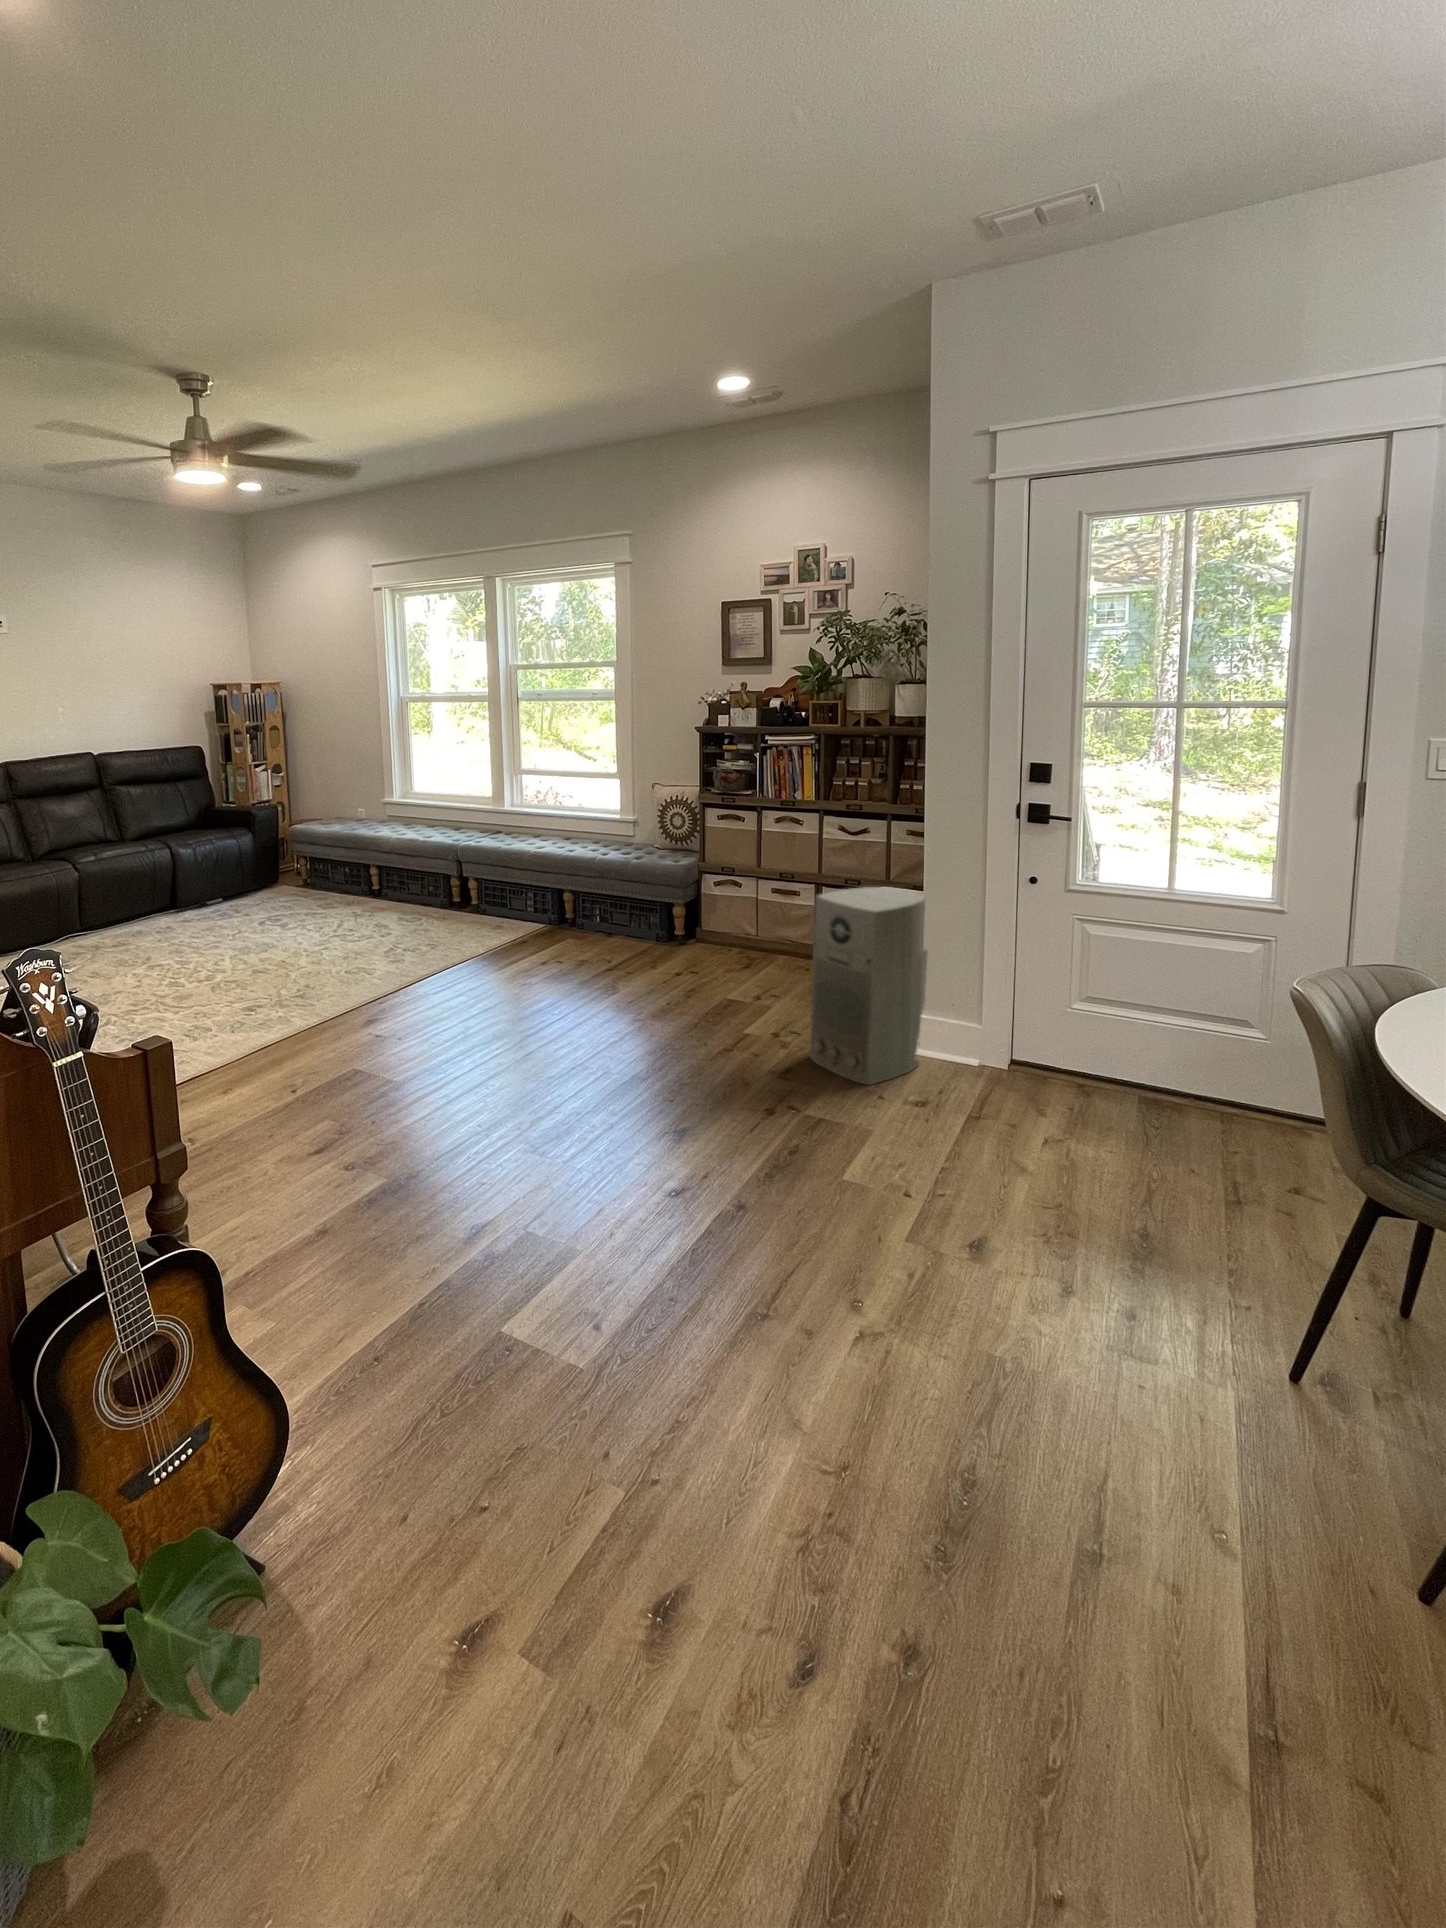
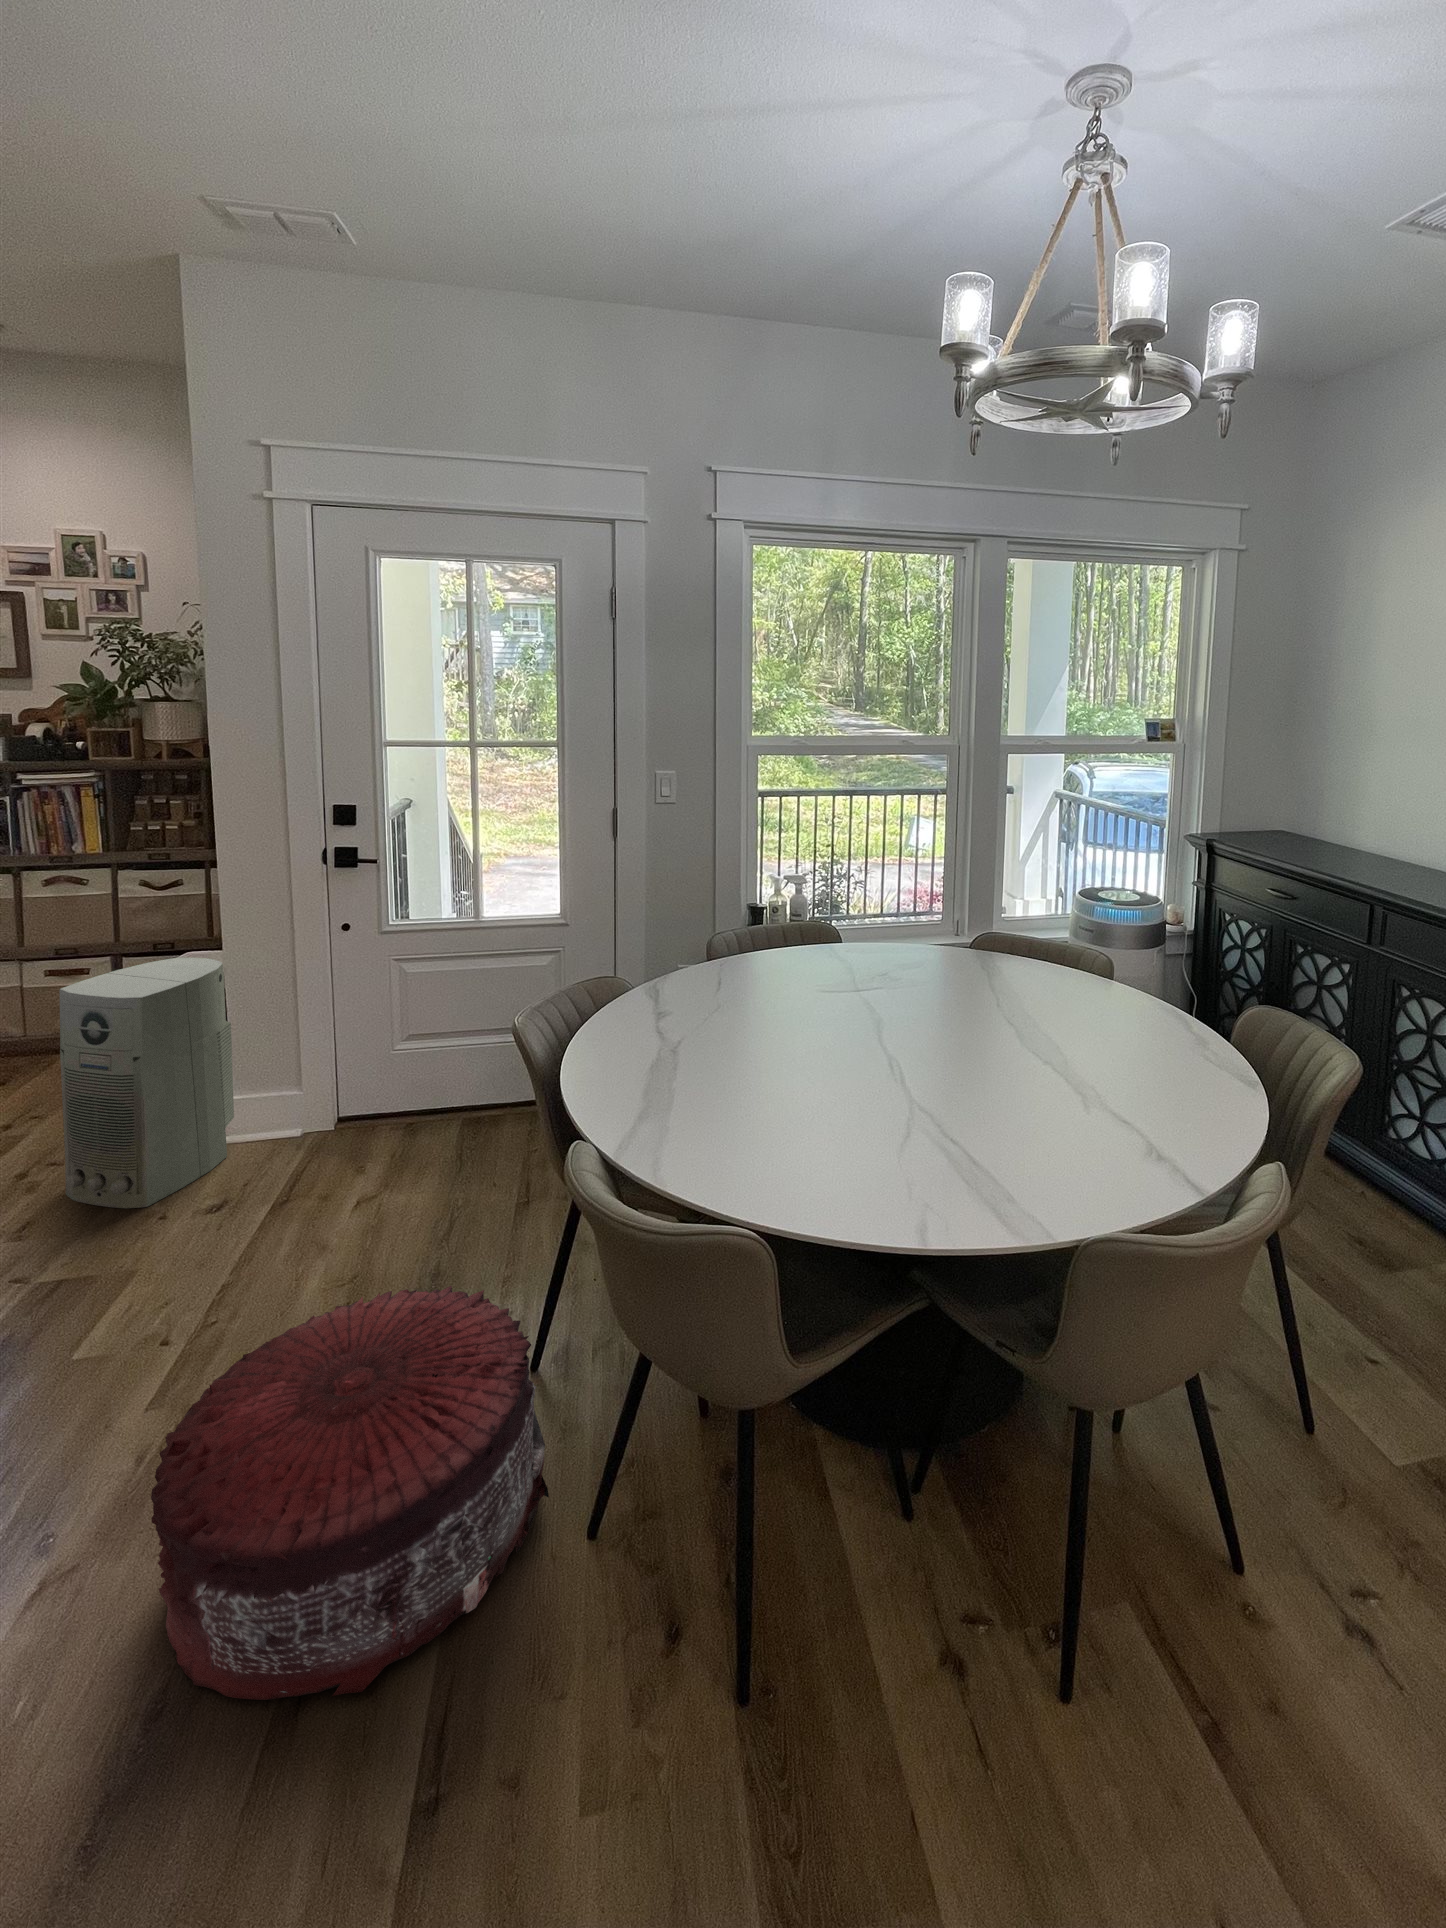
pouf: none [967,1223,1374,1607] -> present [151,1286,549,1700]

